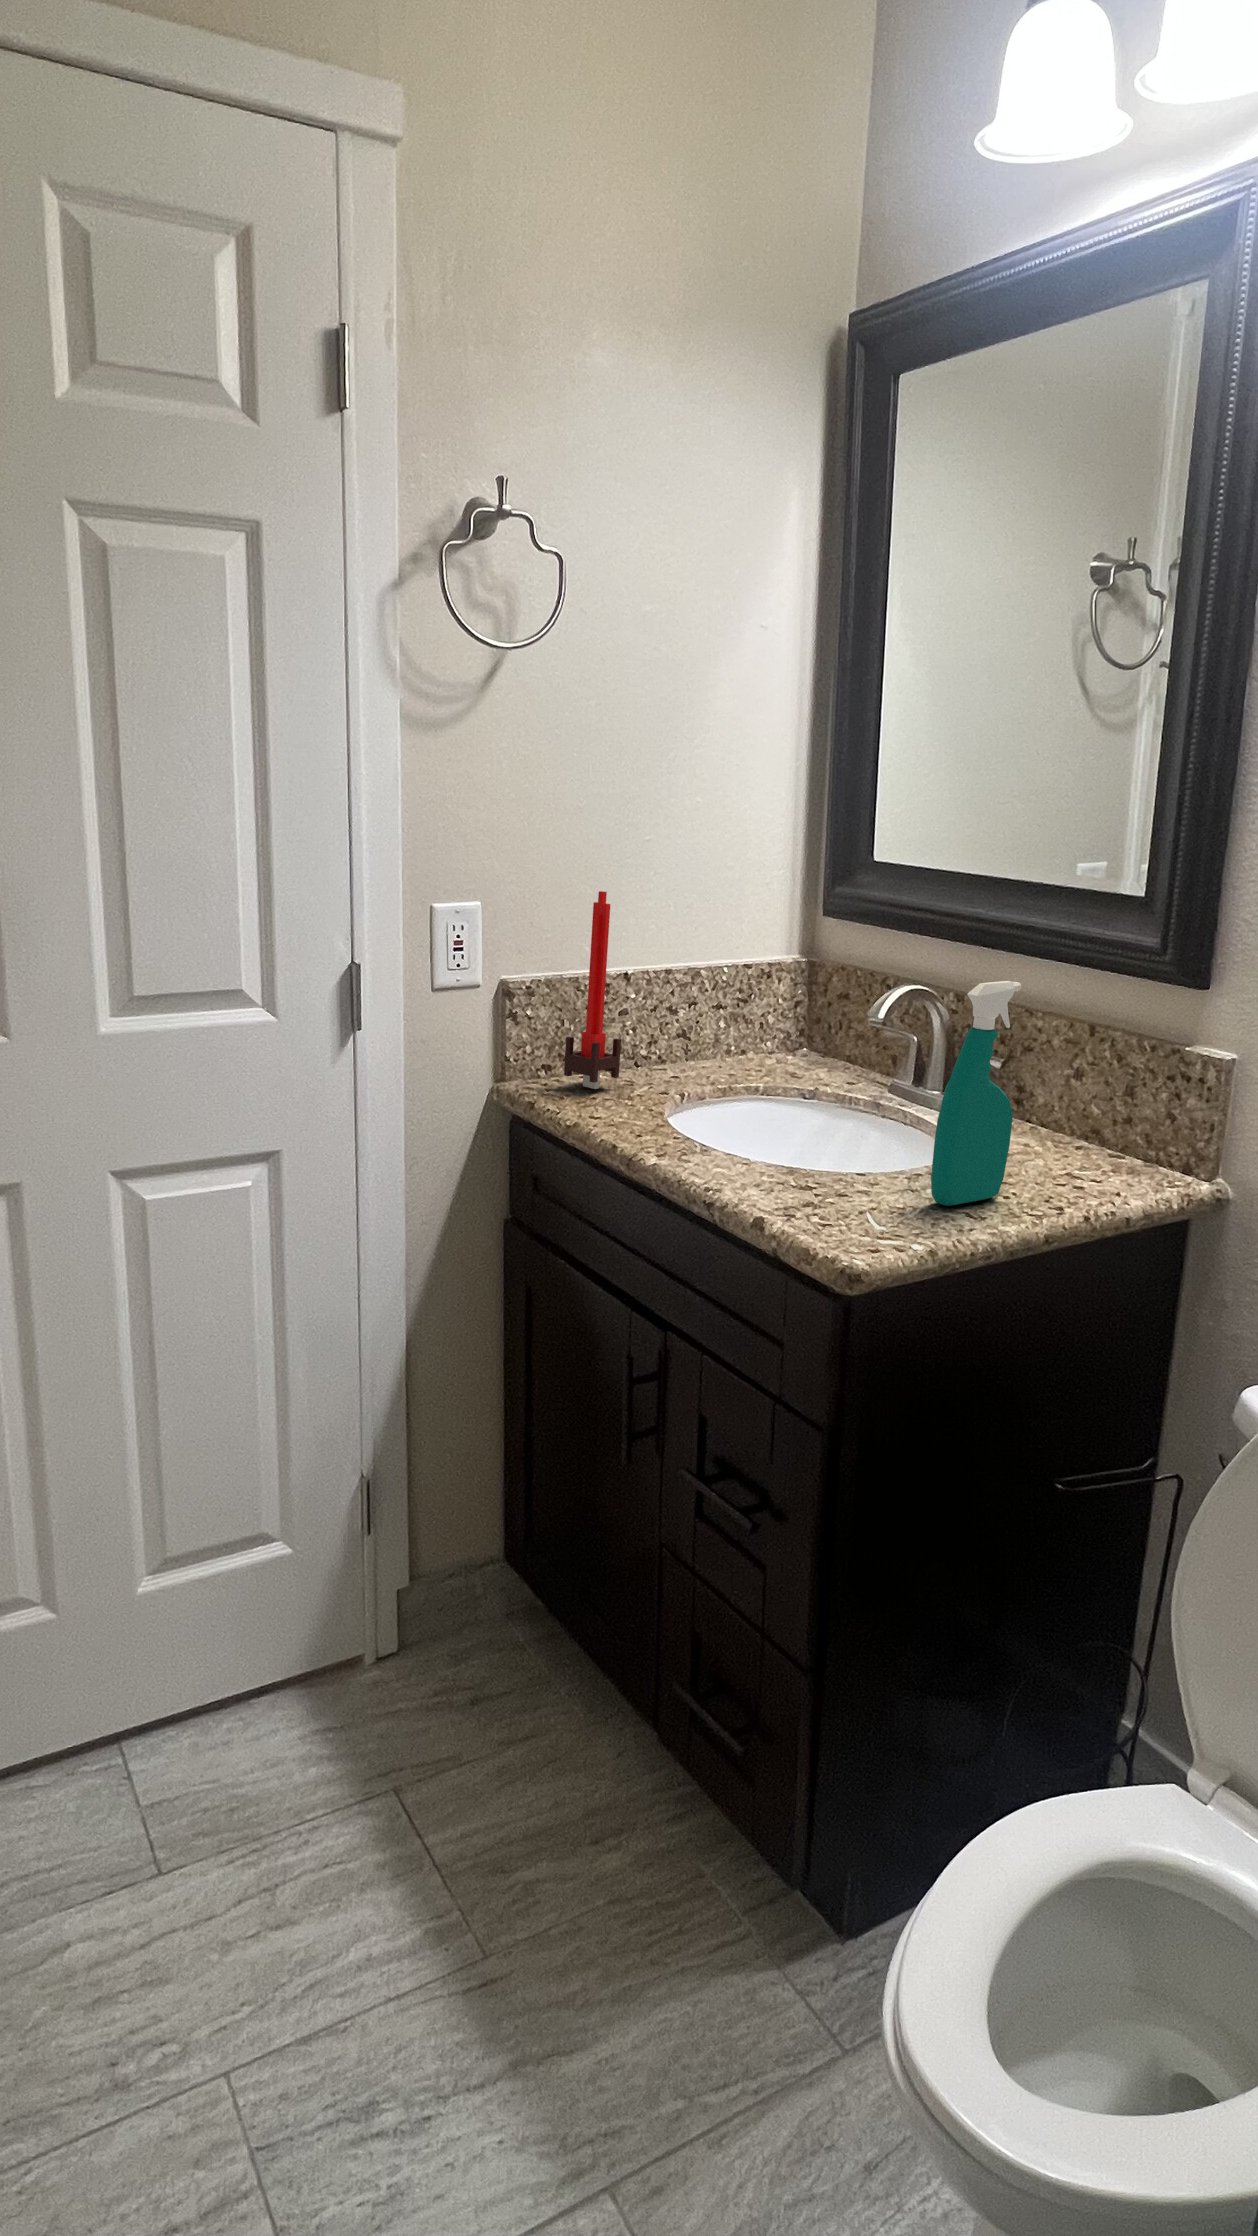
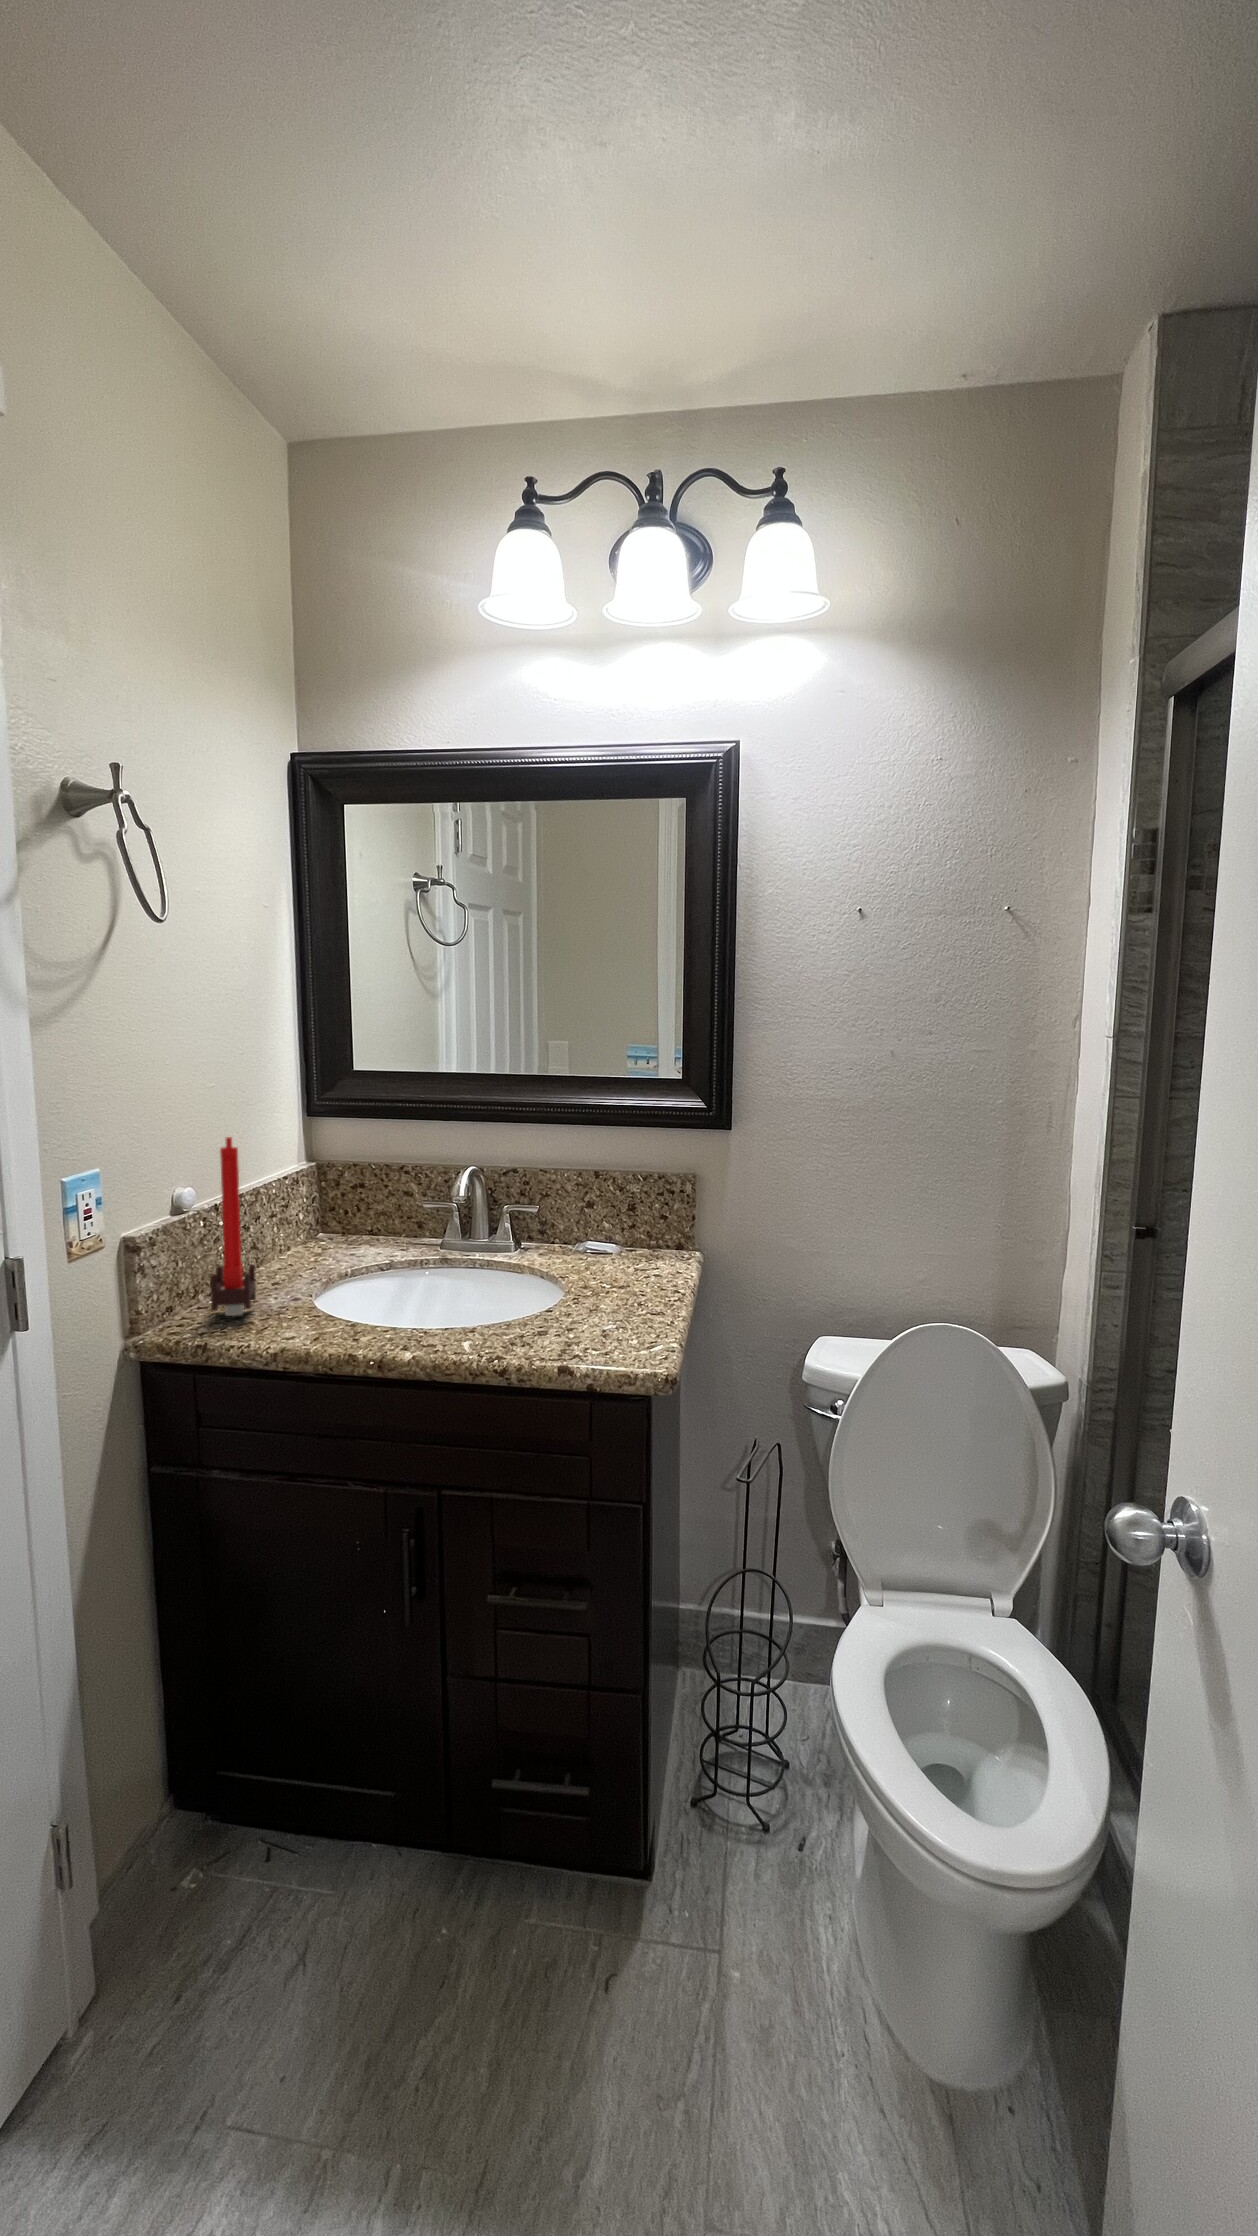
spray bottle: present [931,981,1021,1206] -> none [614,1154,637,1315]

